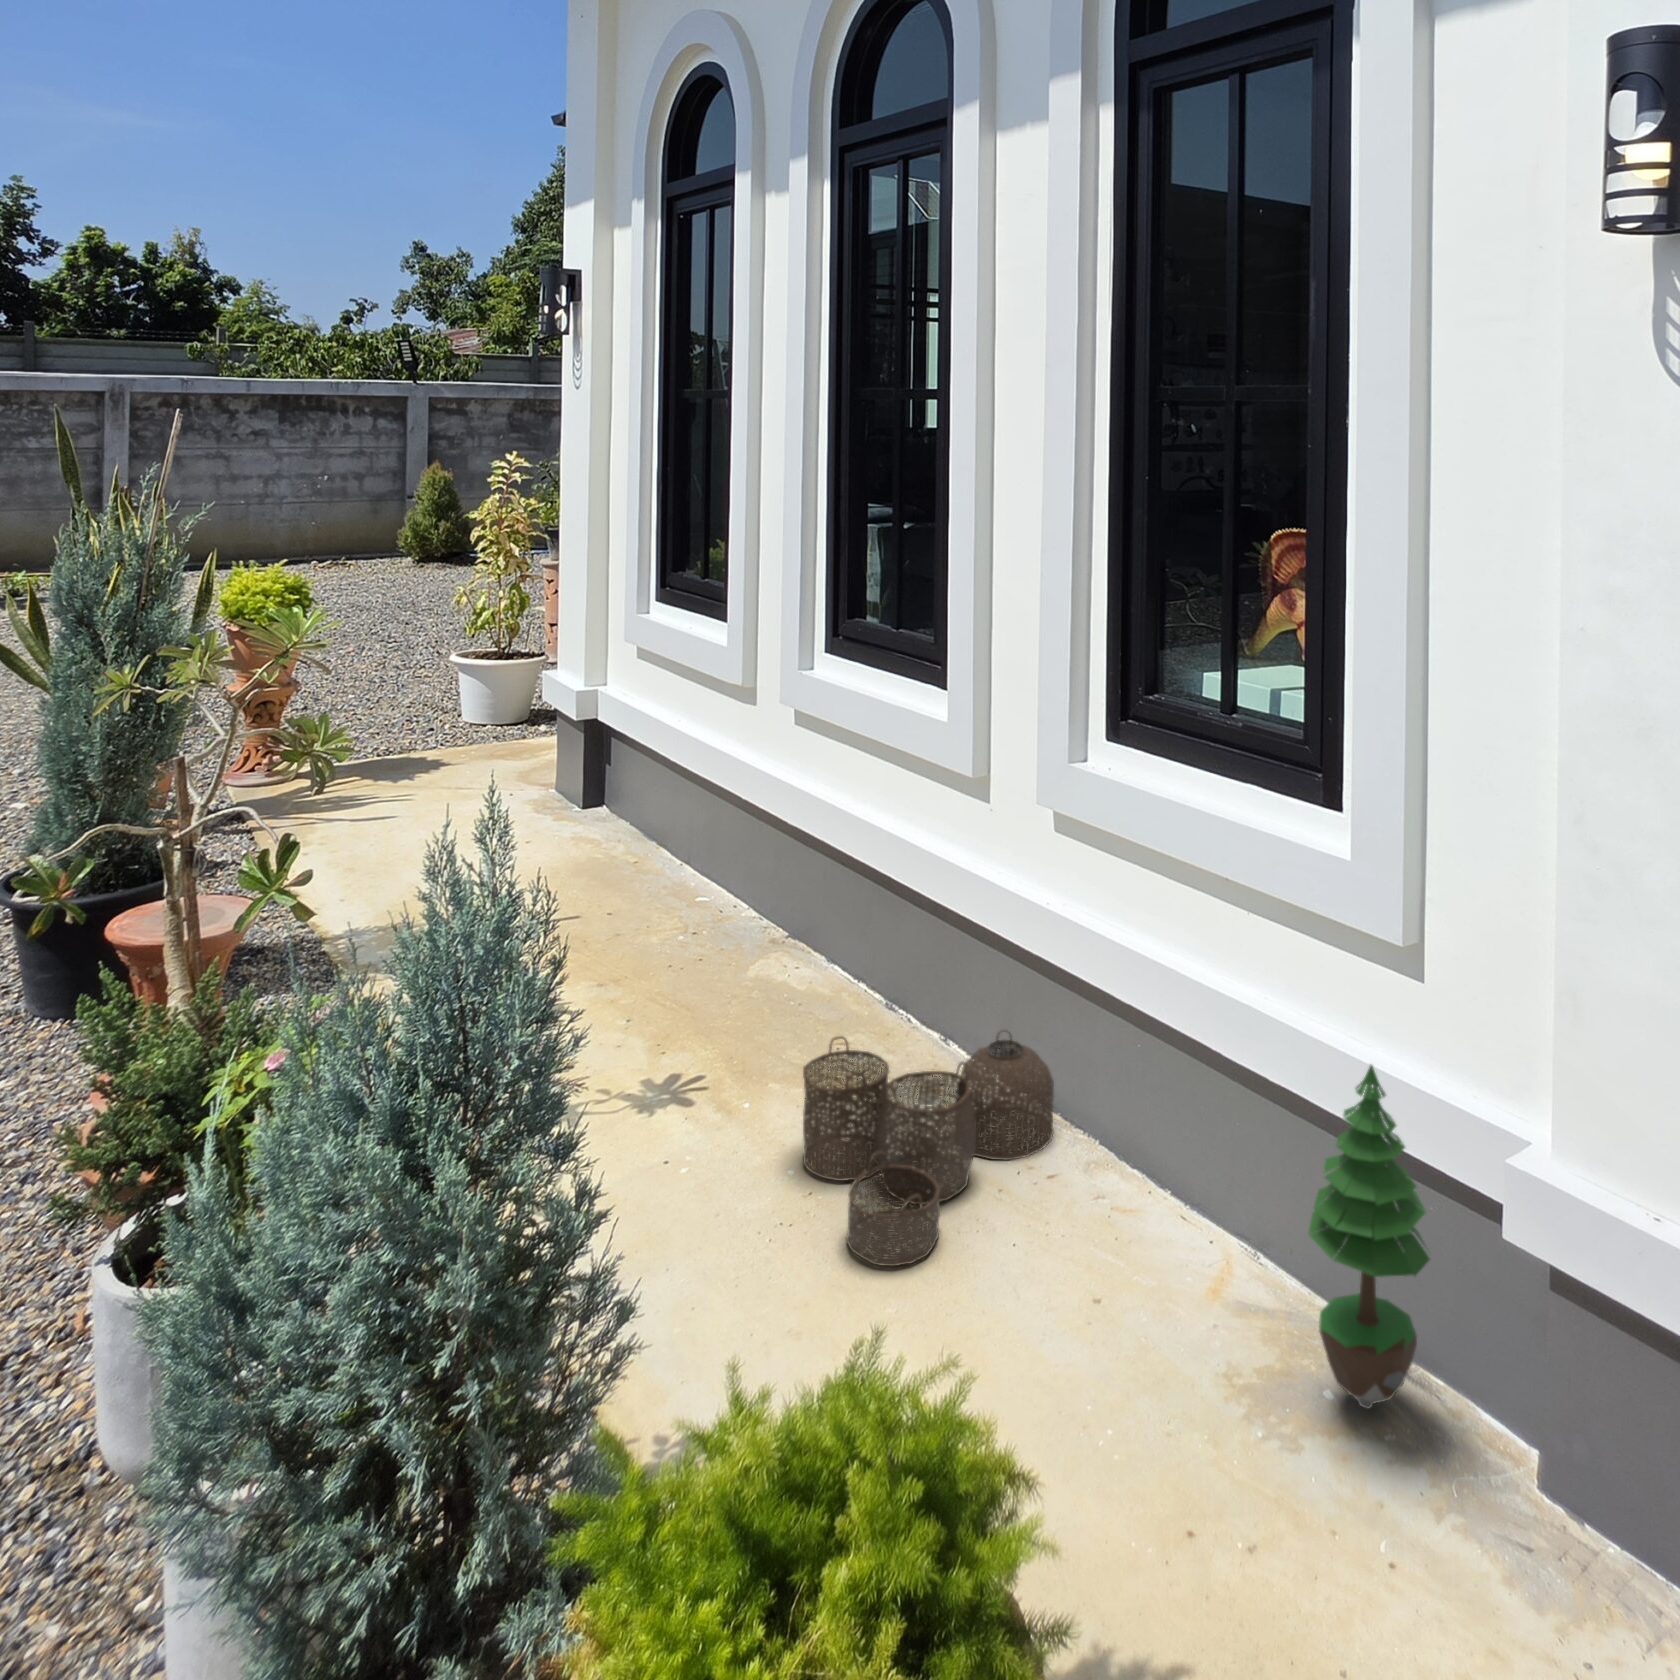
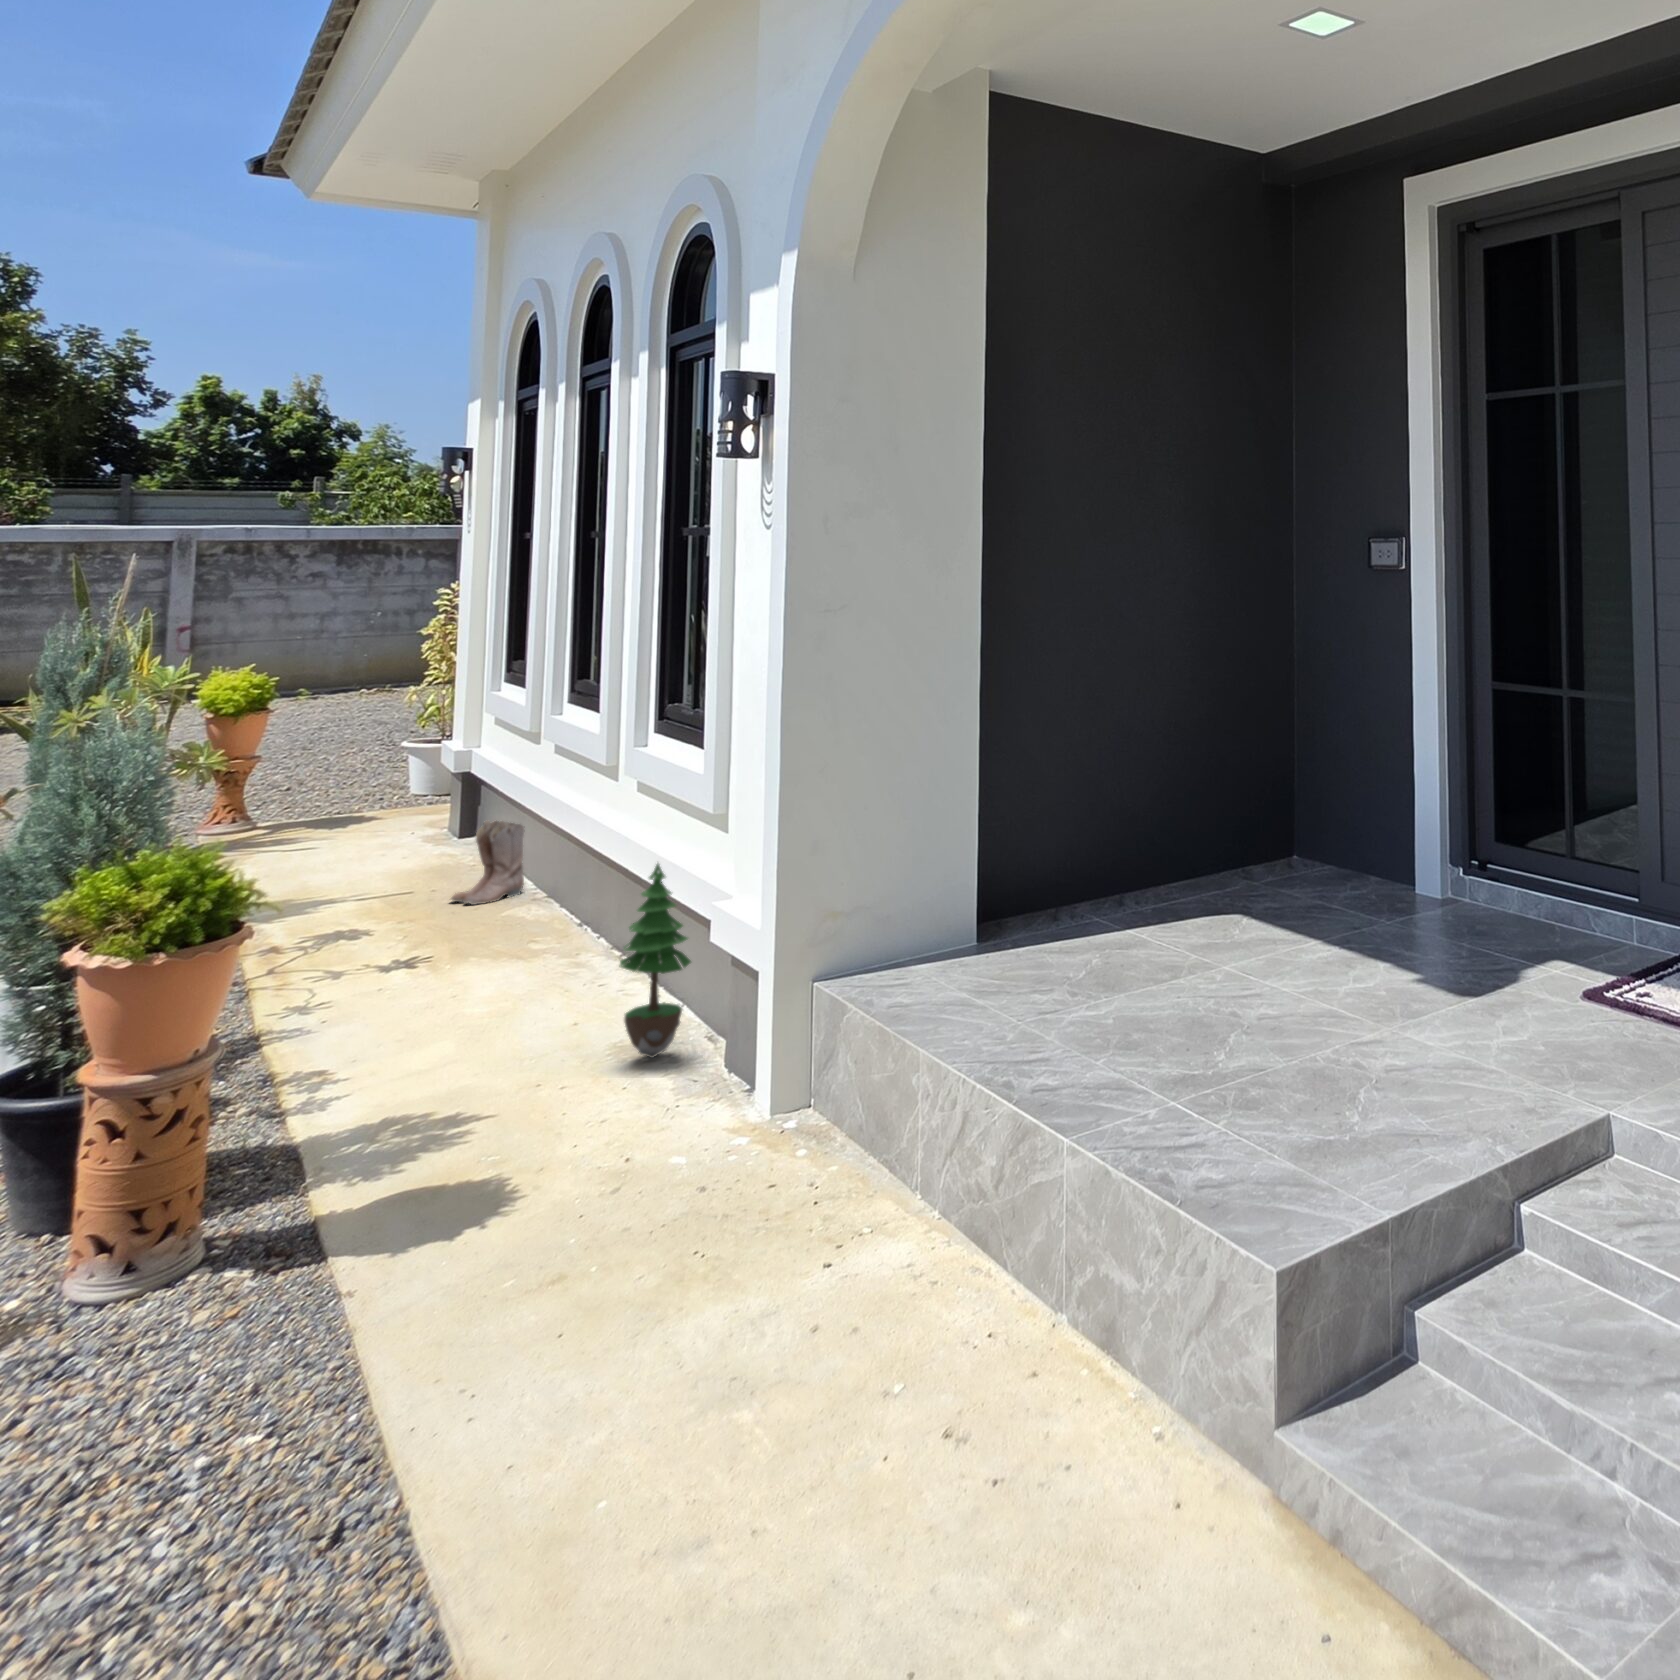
boots: none [654,810,743,931] -> present [451,821,524,905]
woven basket: present [803,1033,1054,1266] -> none [421,914,613,1025]

